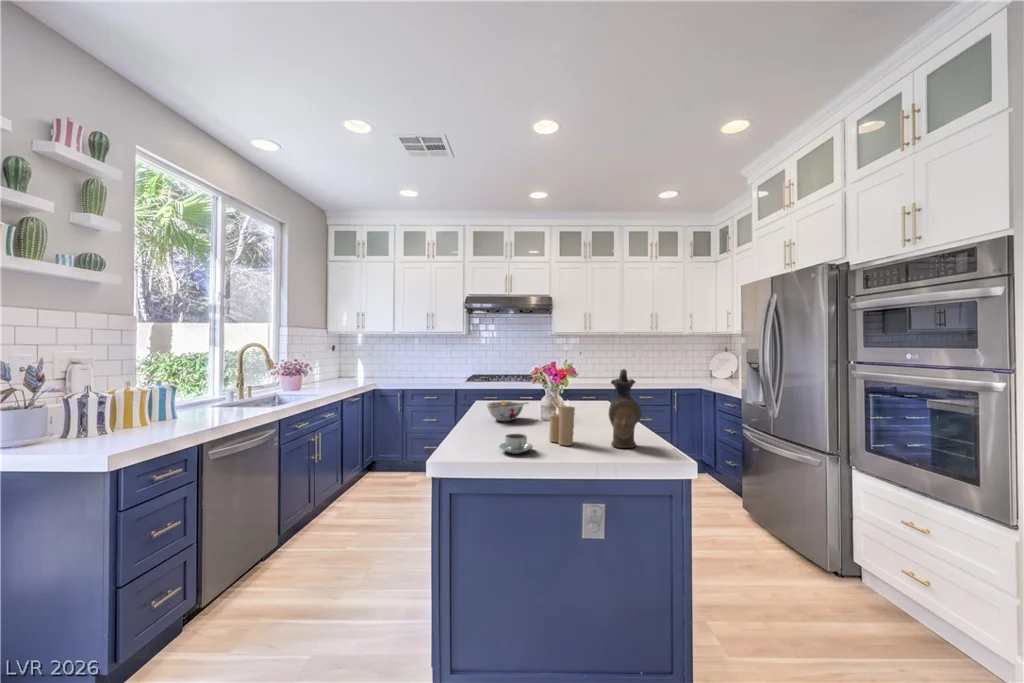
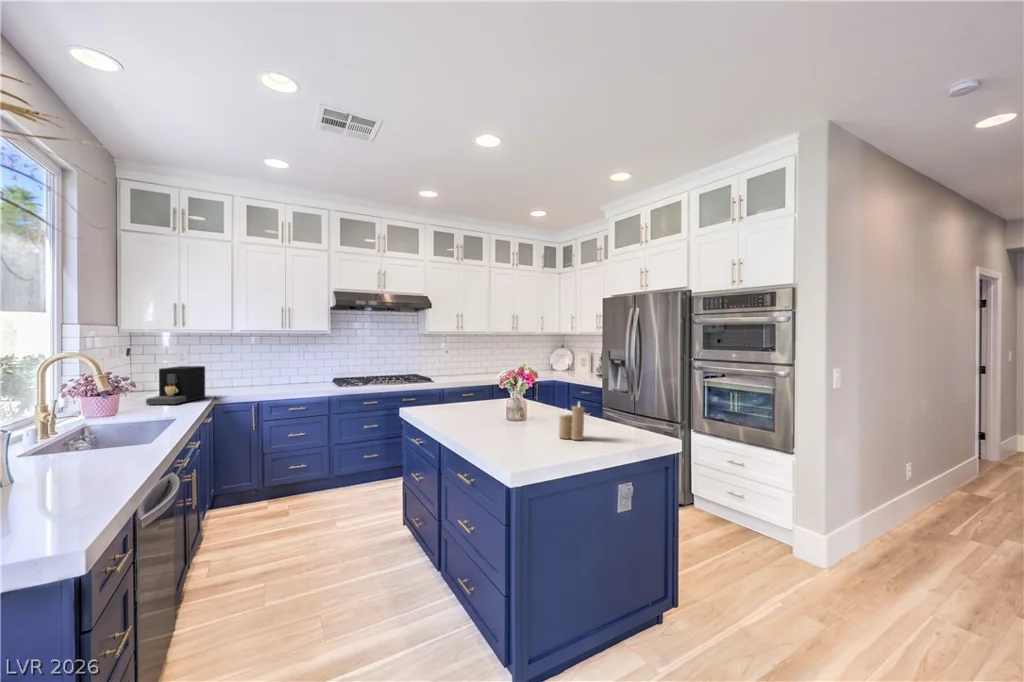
coffee maker: none [326,358,368,385] -> present [146,366,205,405]
ceramic pitcher: present [609,369,641,448] -> none [606,373,634,436]
bowl: present [487,400,528,421] -> none [464,405,501,426]
coffee cup: present [499,434,533,454] -> none [539,435,570,452]

